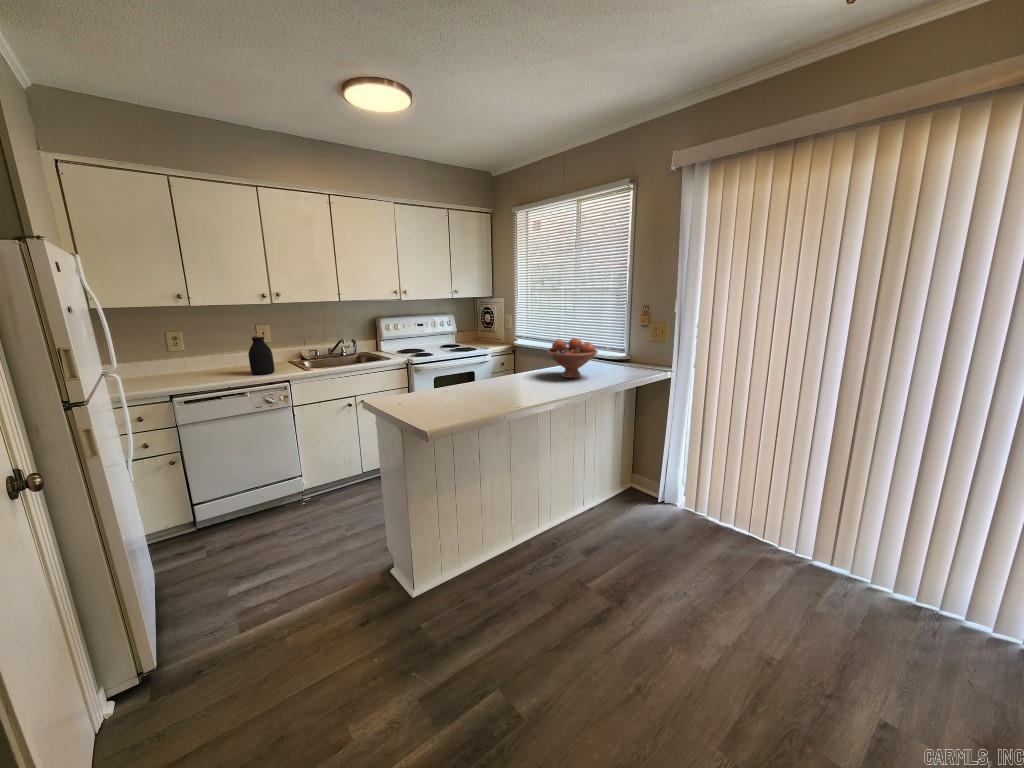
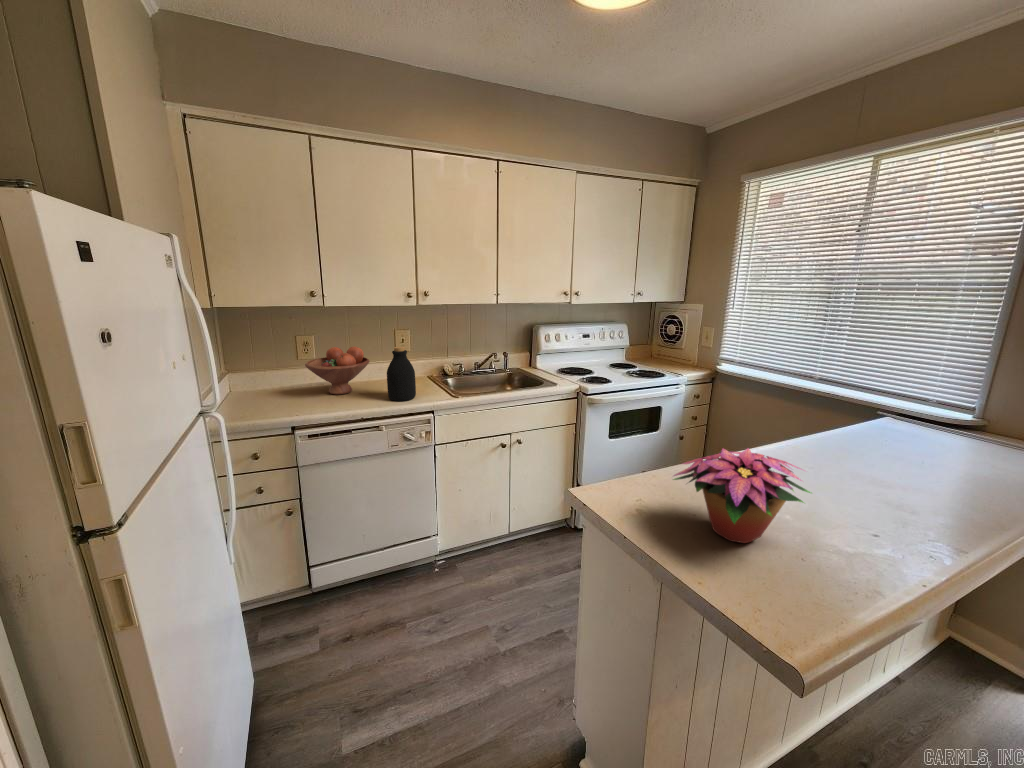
fruit bowl: present [547,338,597,378] -> present [305,347,370,395]
flower arrangement: none [410,359,479,408] -> present [673,448,811,543]

